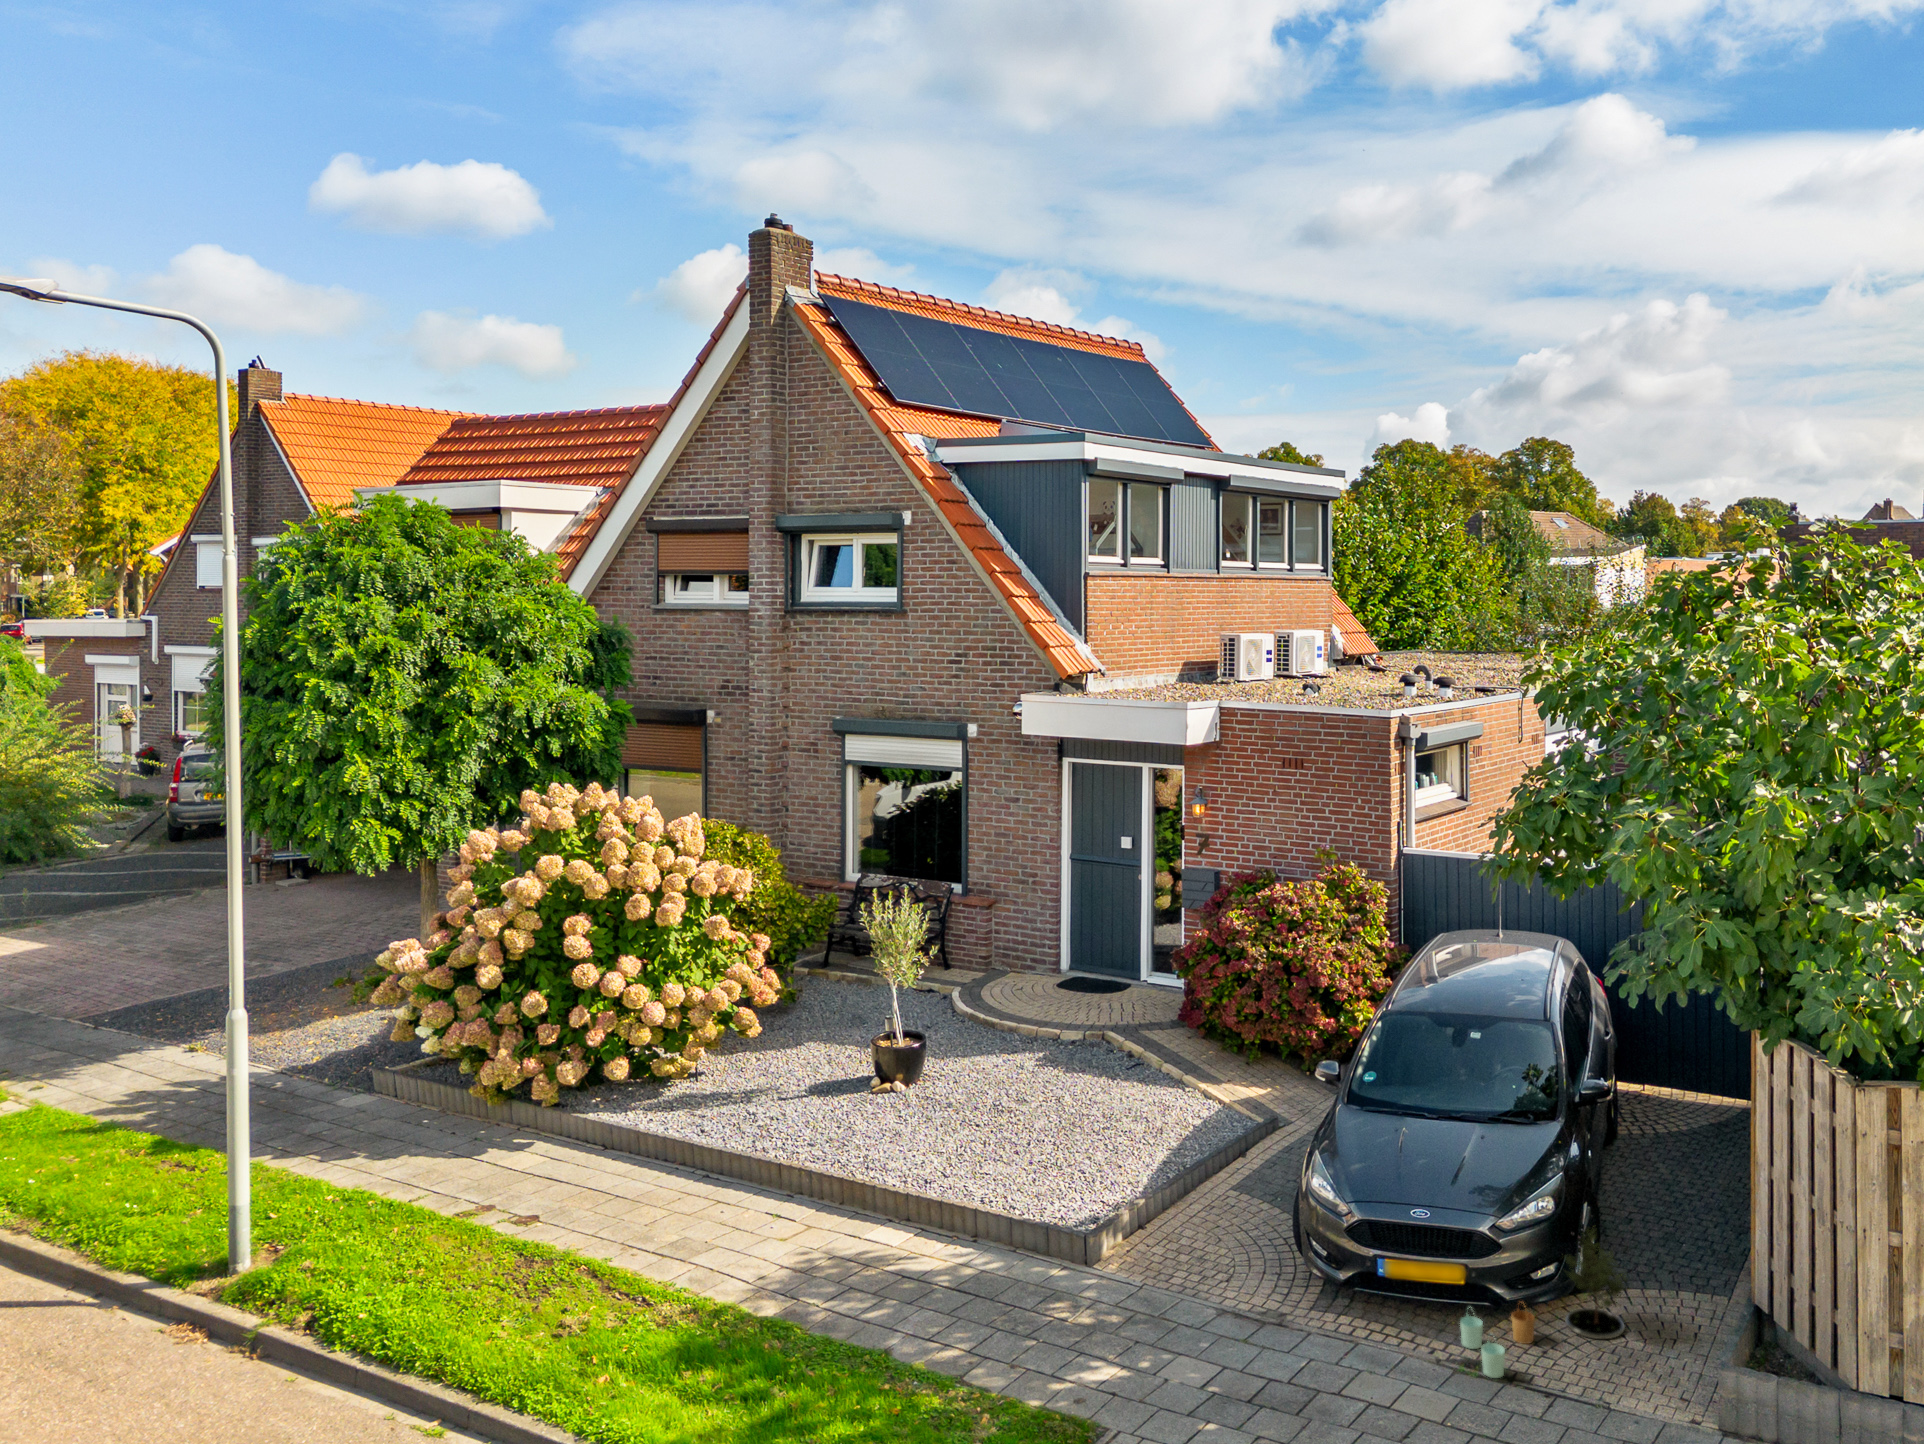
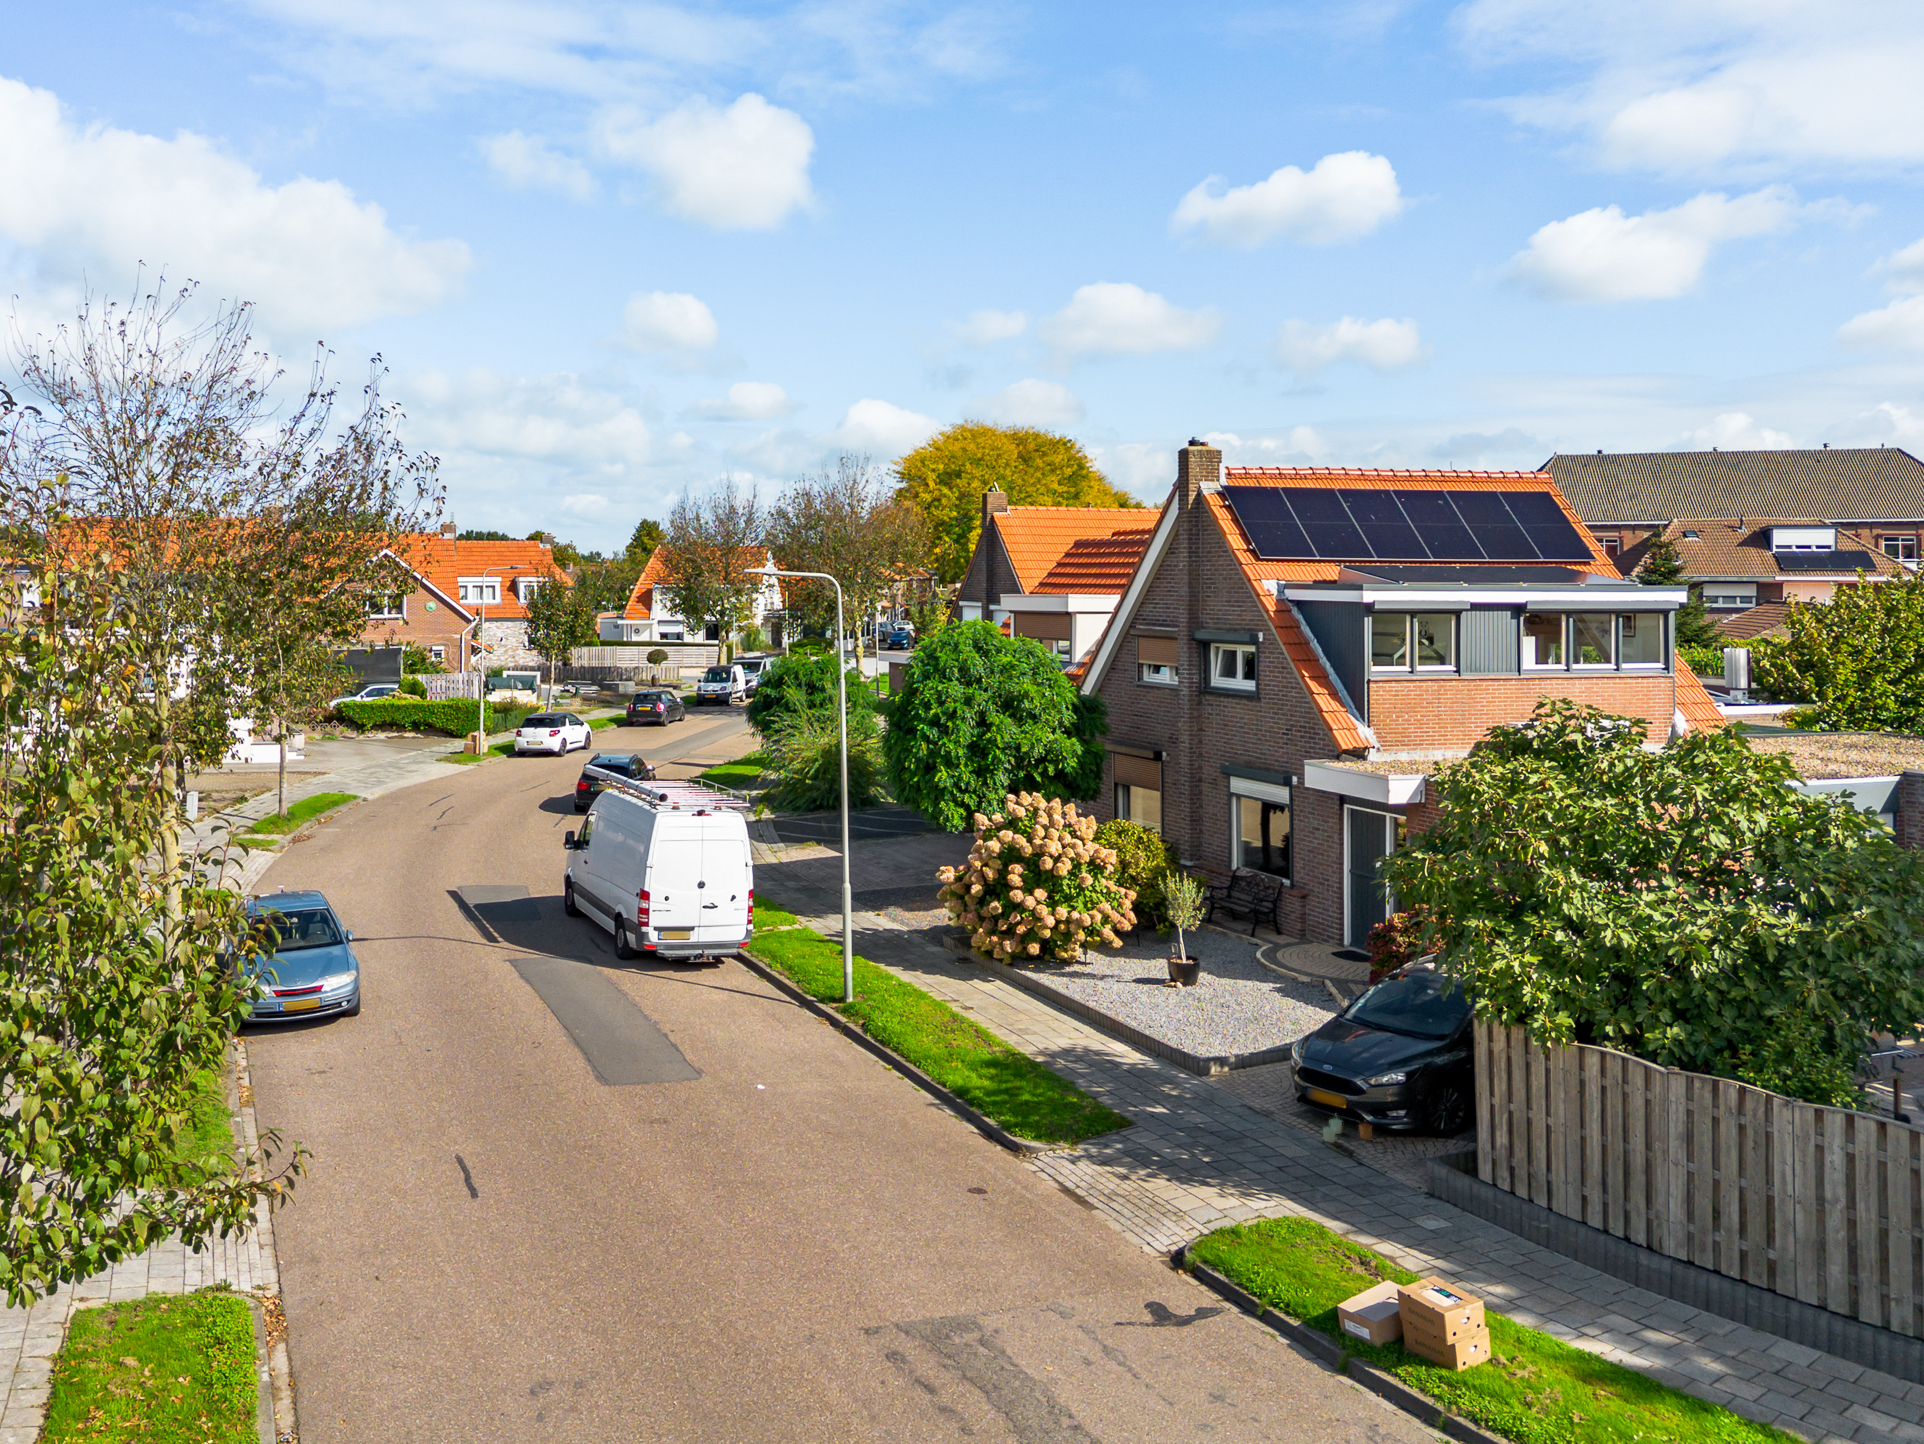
potted tree: present [1565,1231,1627,1339] -> present [952,926,973,963]

